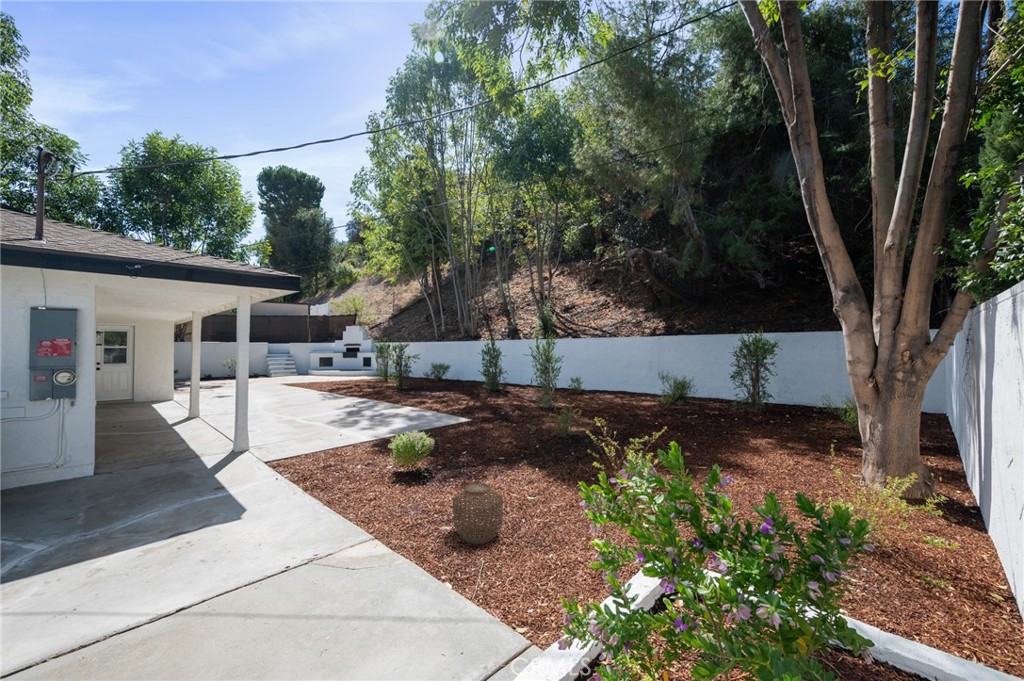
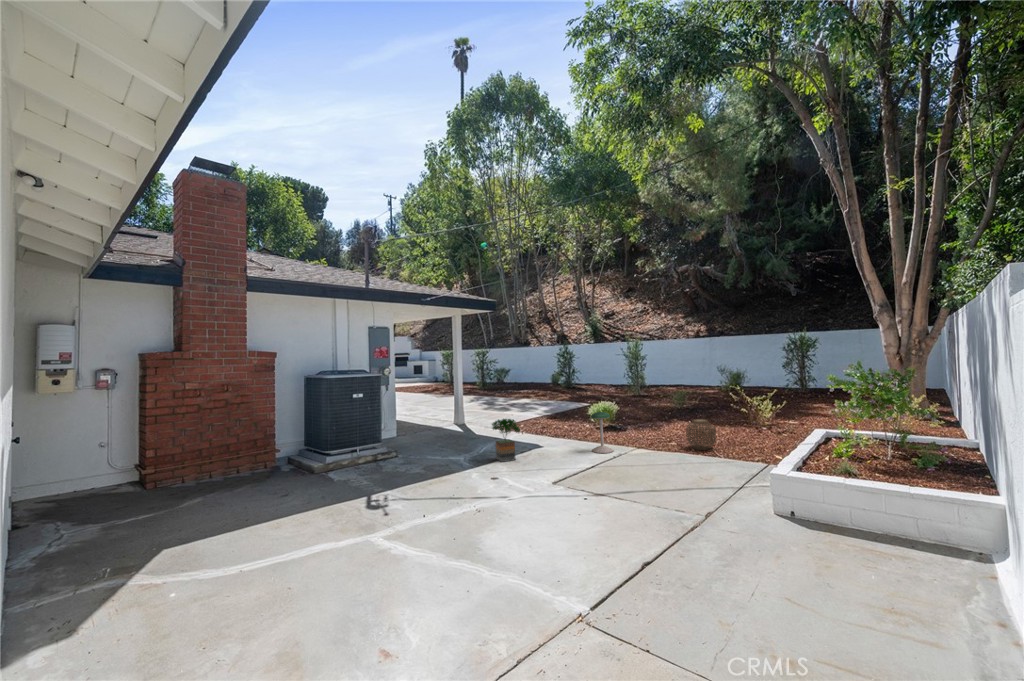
stool: none [296,461,337,537] -> present [591,412,614,453]
potted tree: none [101,466,163,549] -> present [492,419,520,462]

